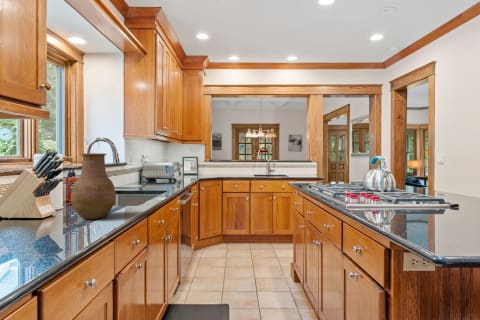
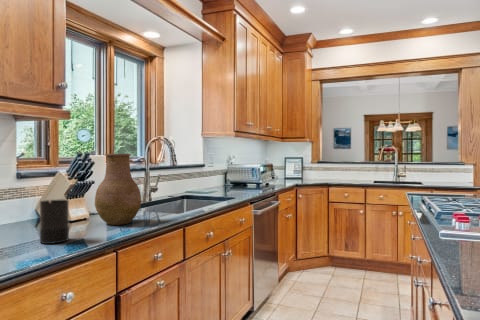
candle: none [42,195,71,240] -> present [40,199,69,244]

